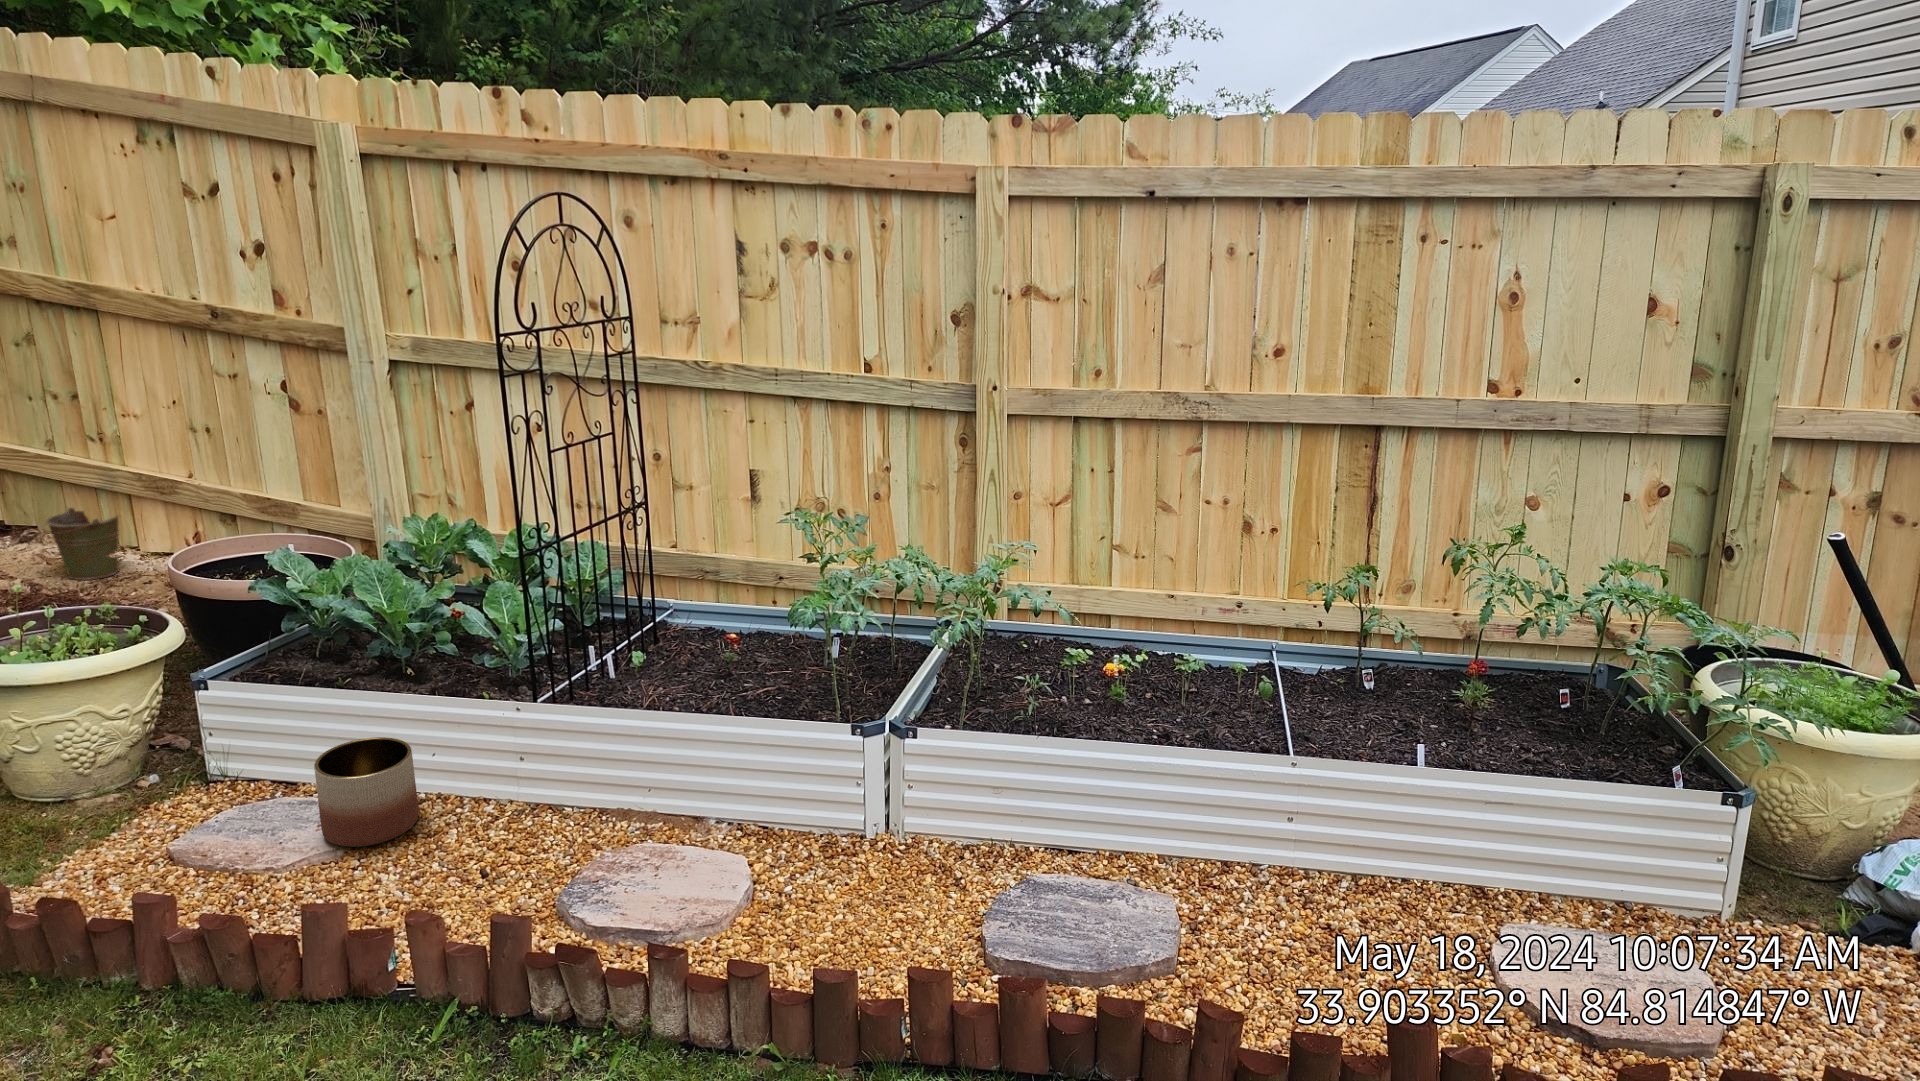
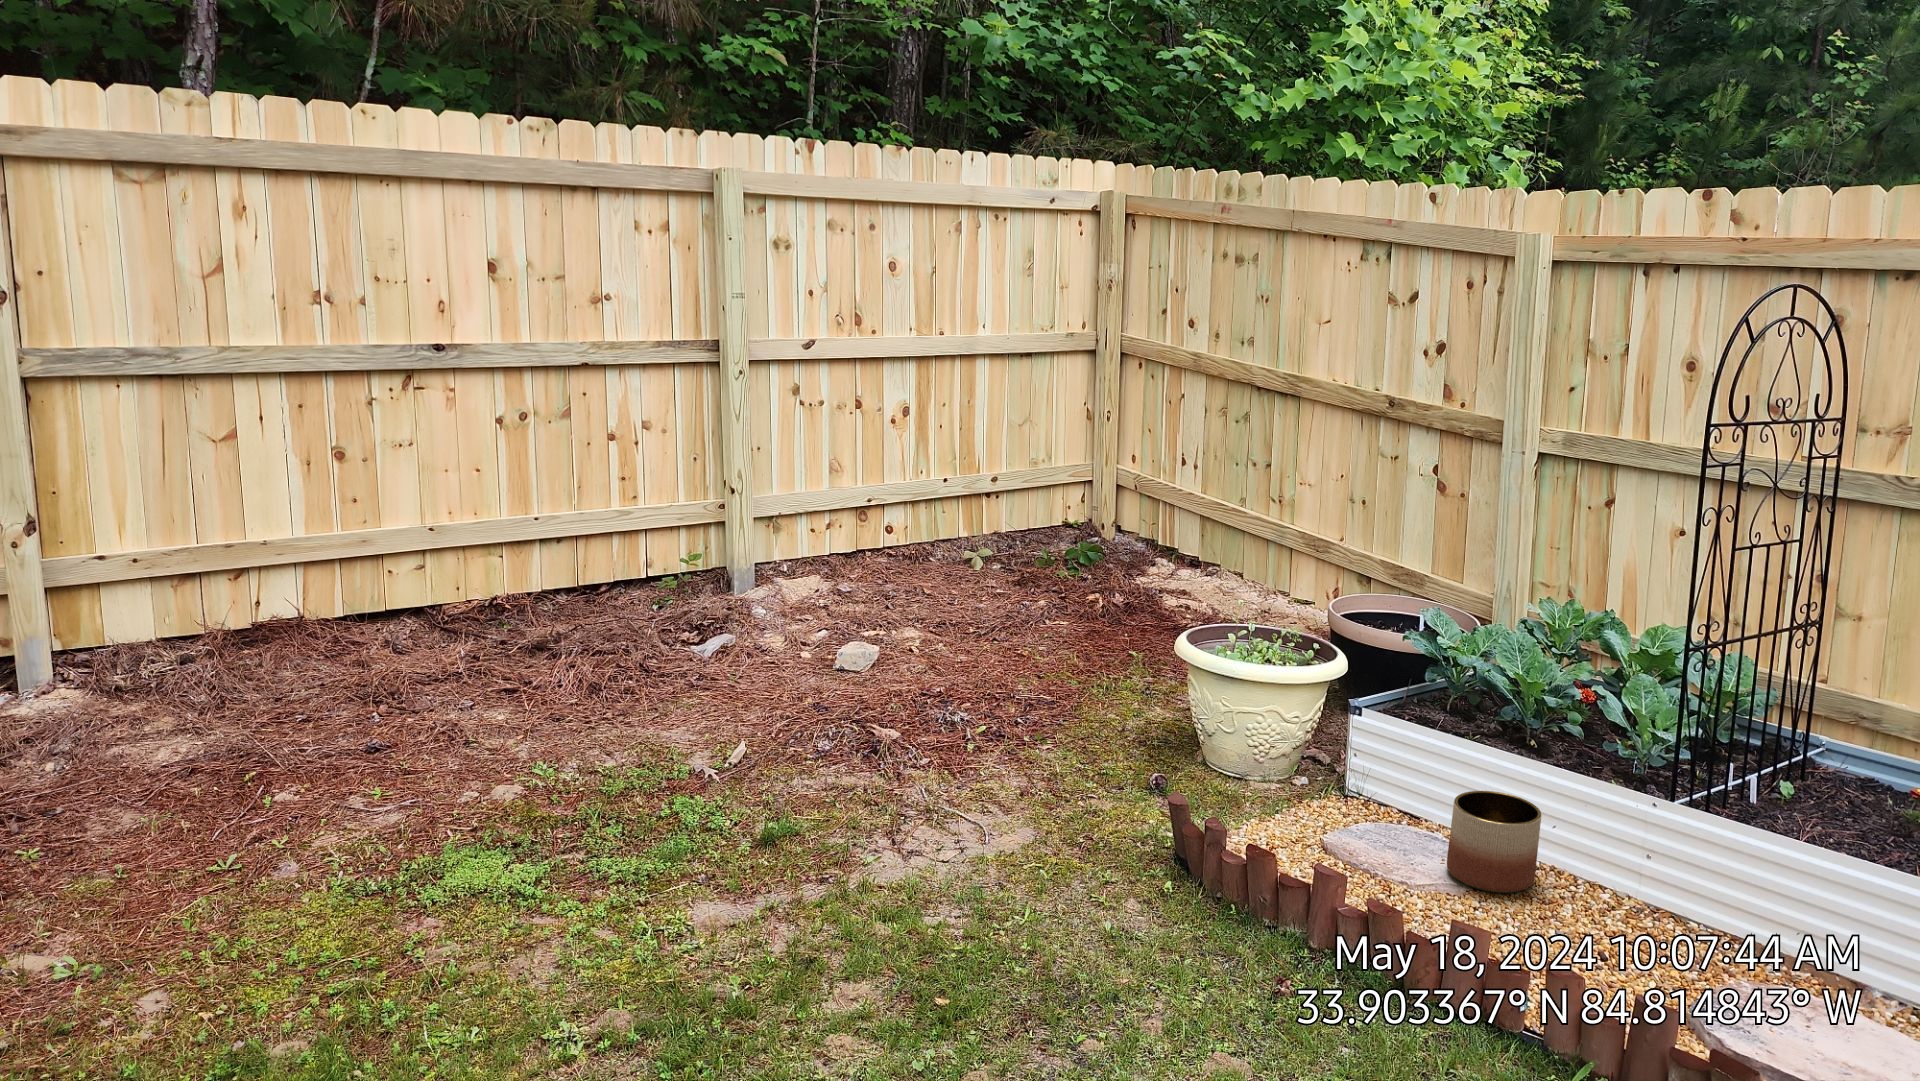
bucket: present [42,508,119,580] -> none [1214,543,1272,608]

